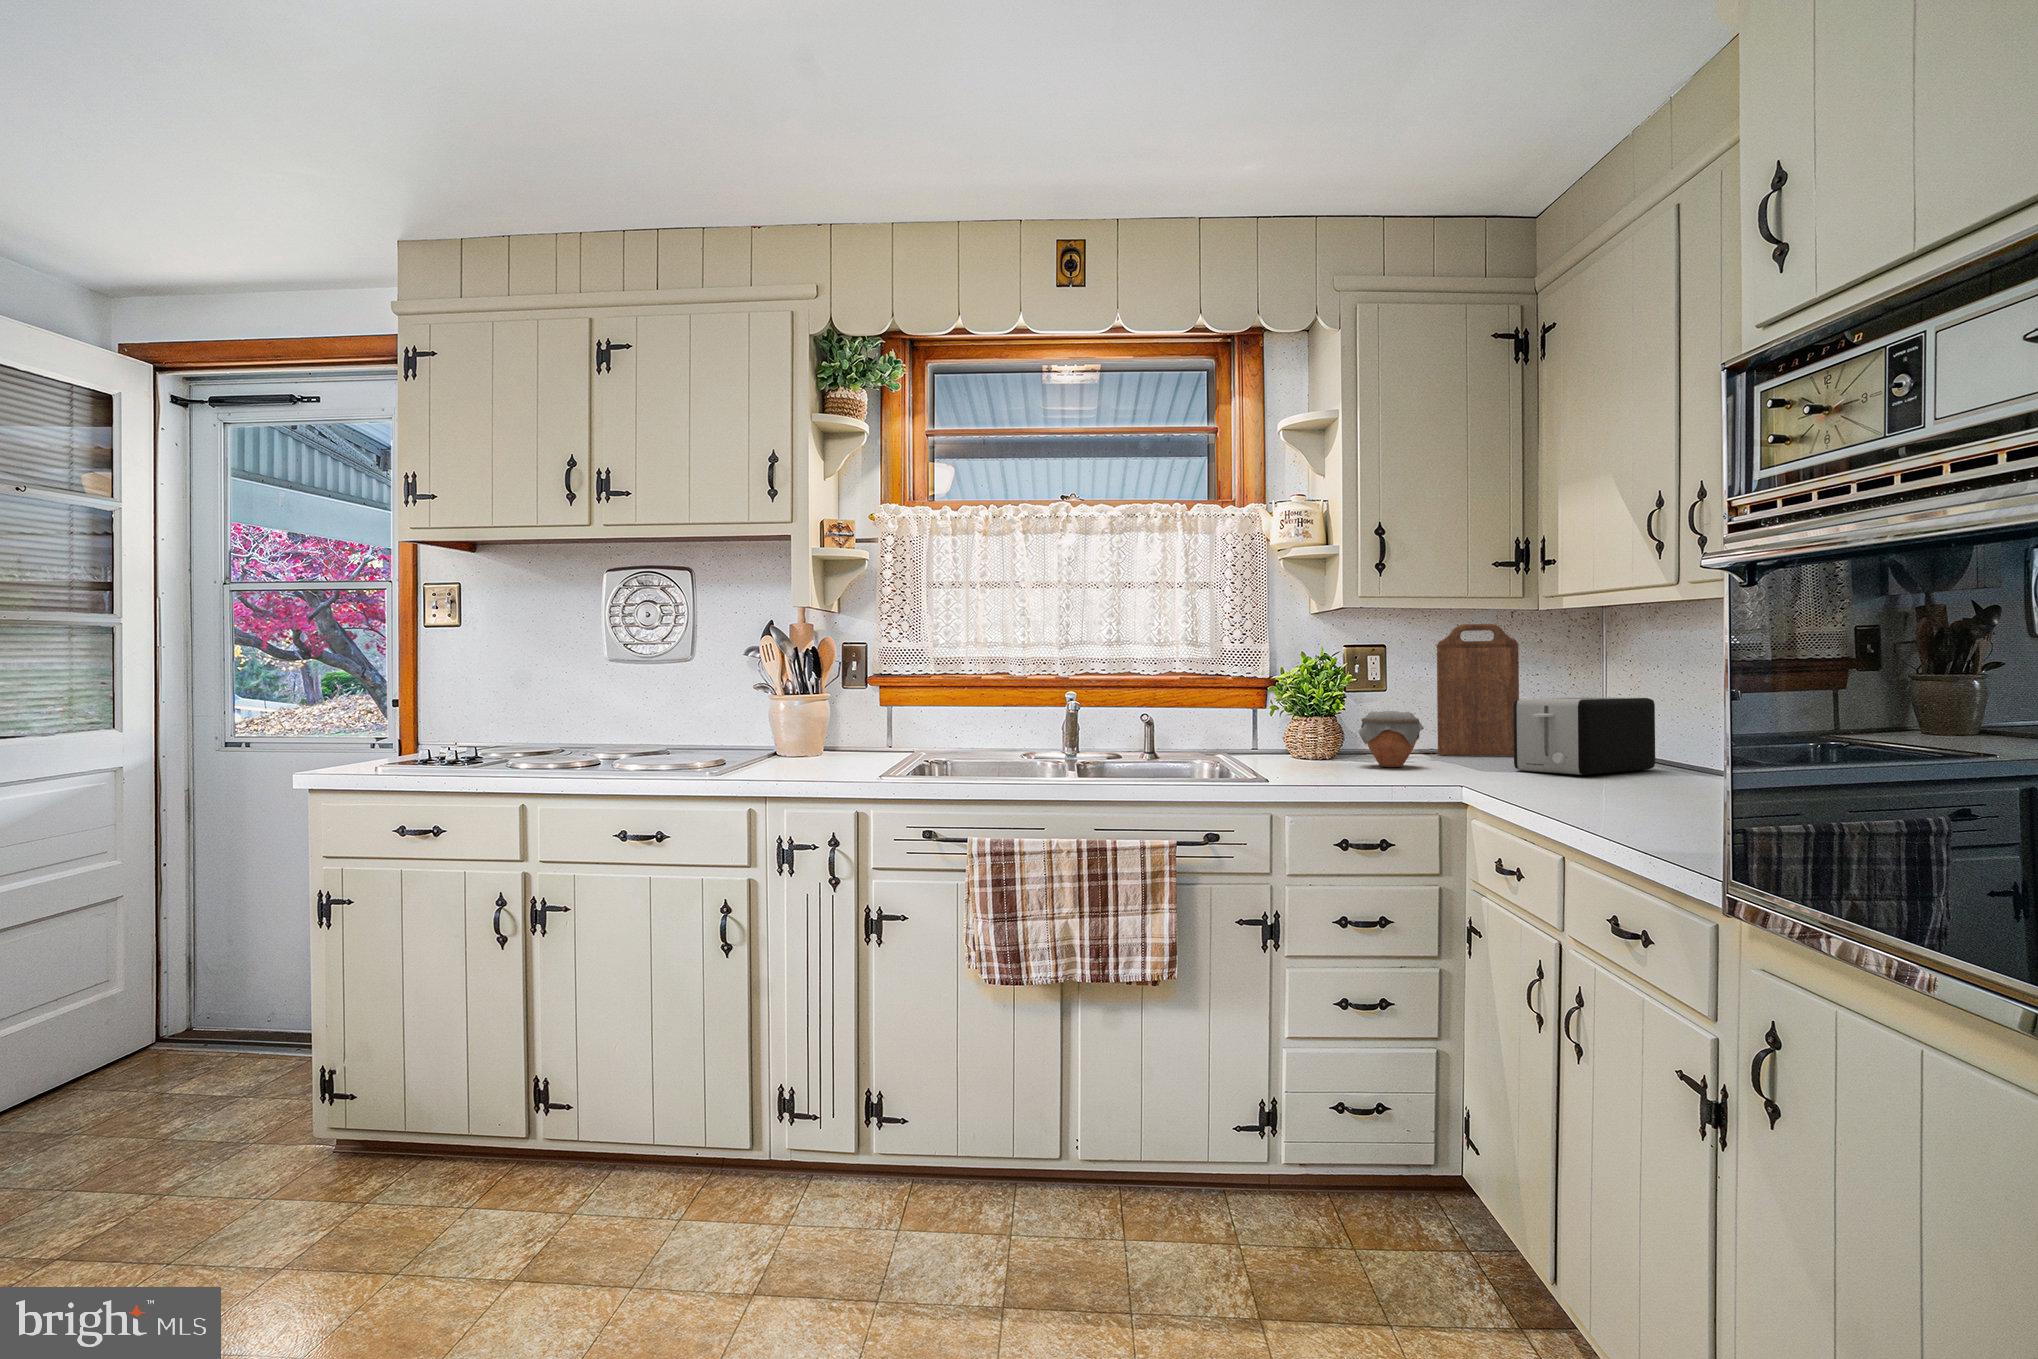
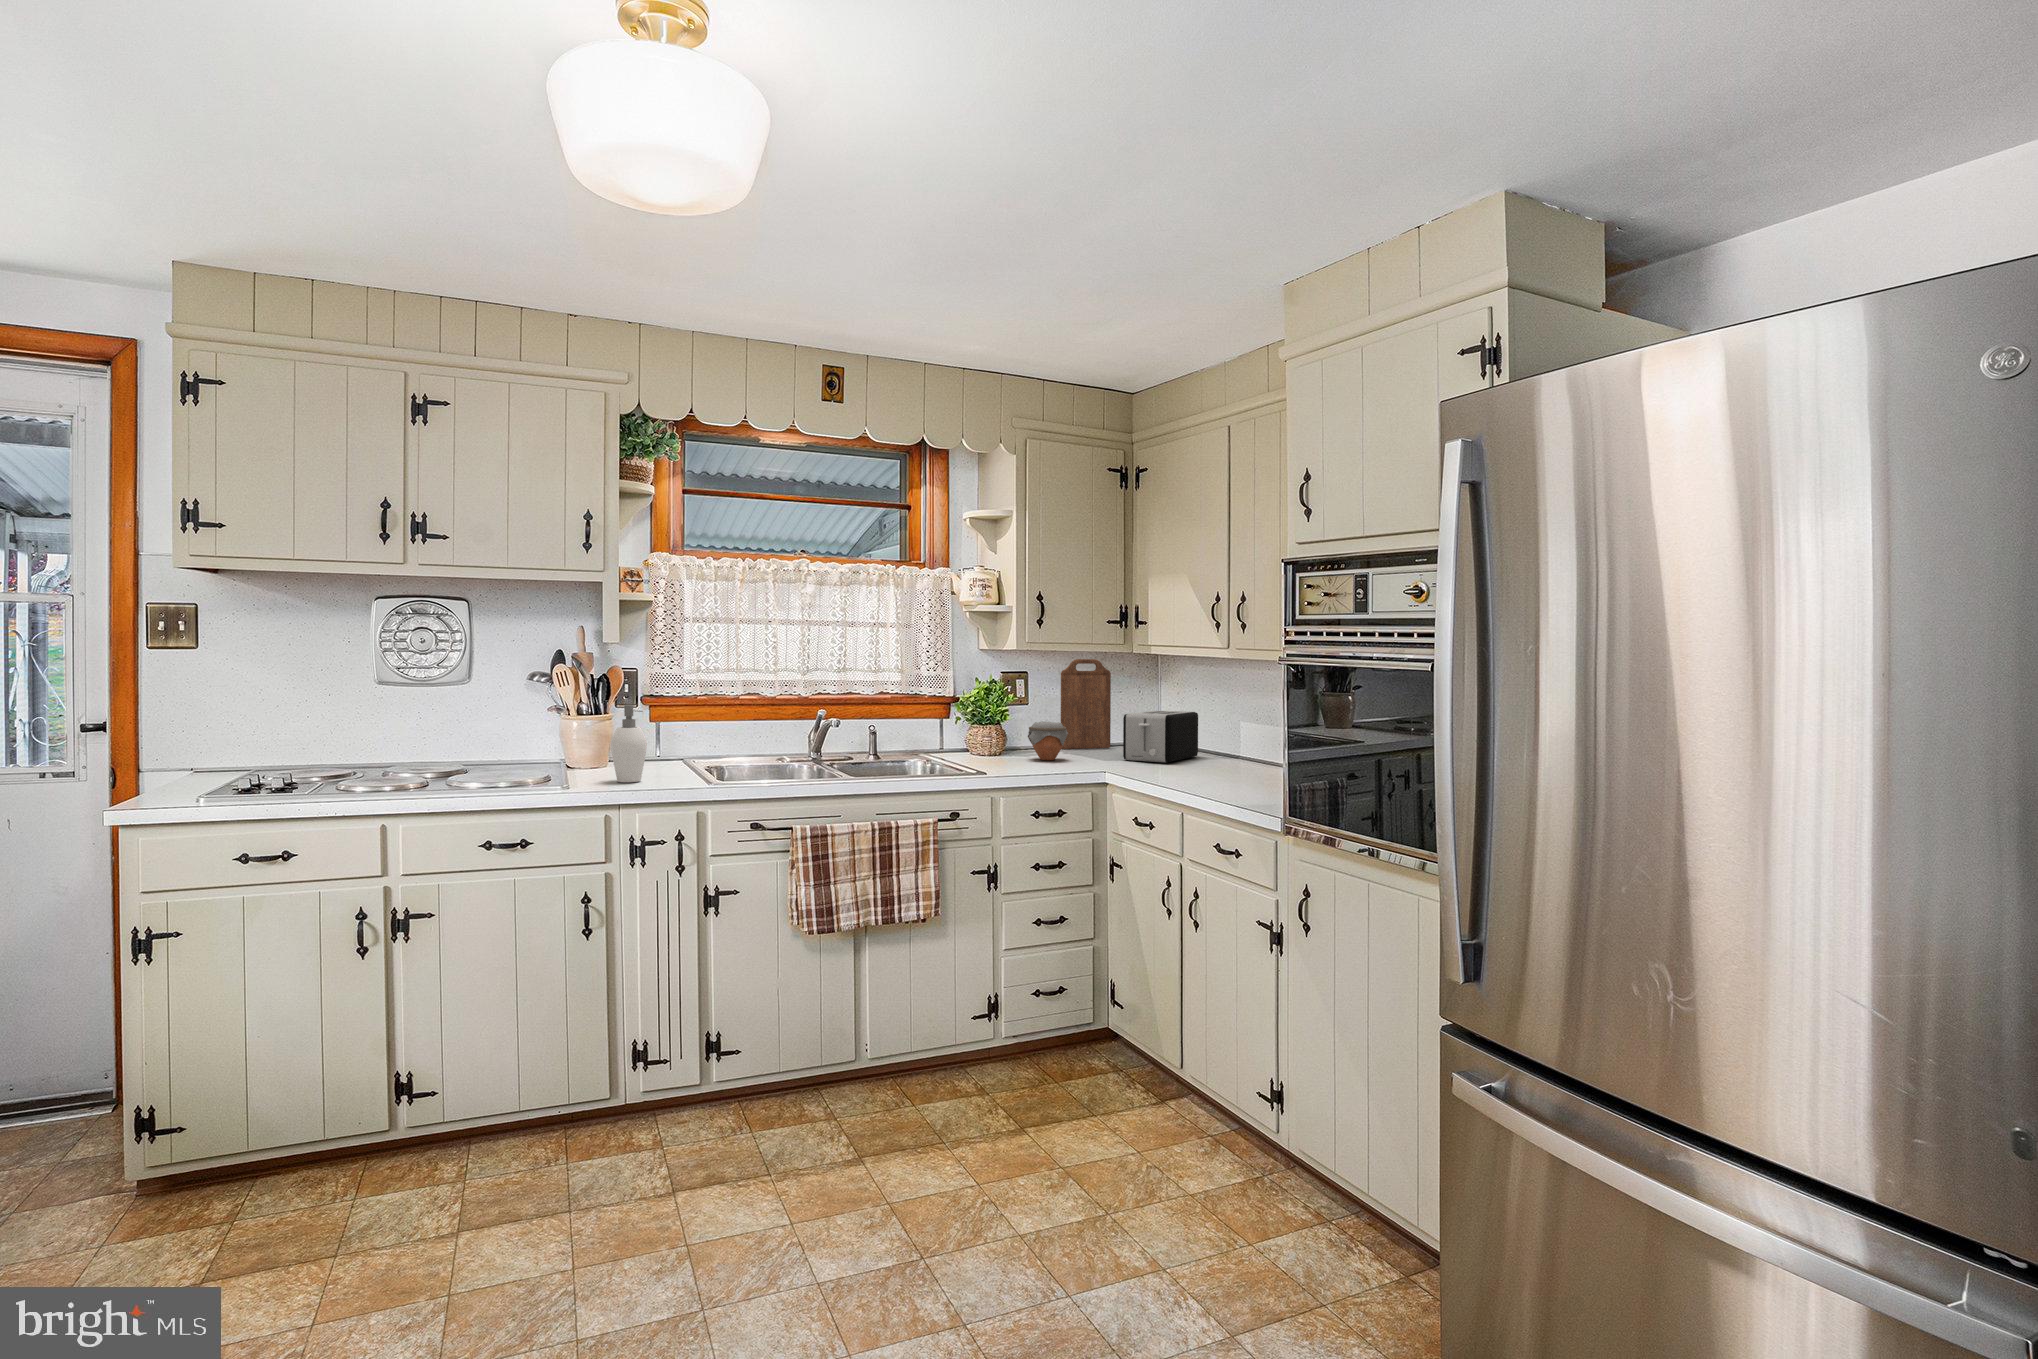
soap dispenser: none [783,679,824,772] -> present [611,705,647,782]

